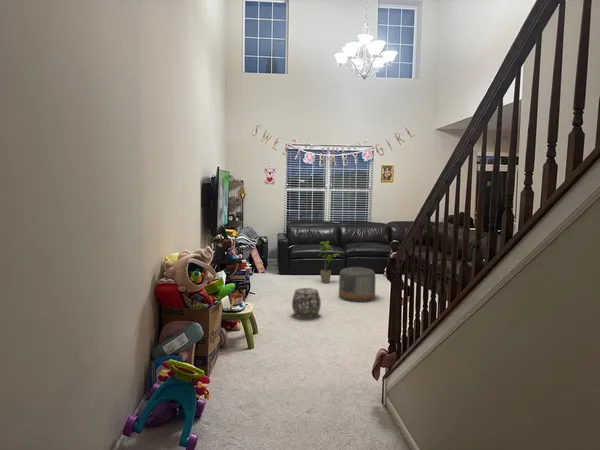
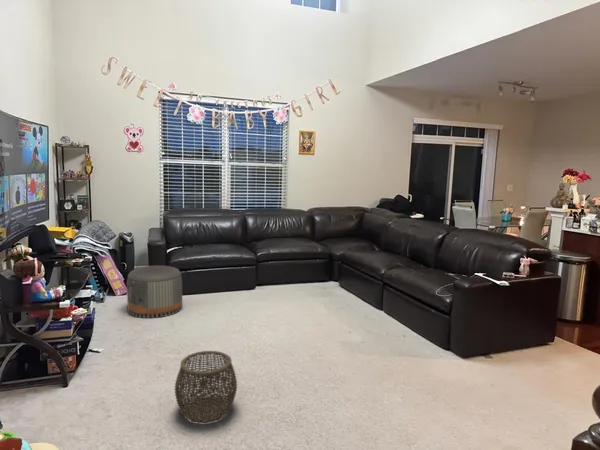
house plant: present [319,241,339,283] -> none [218,243,255,310]
pouf: present [339,267,376,302] -> present [127,265,182,318]

